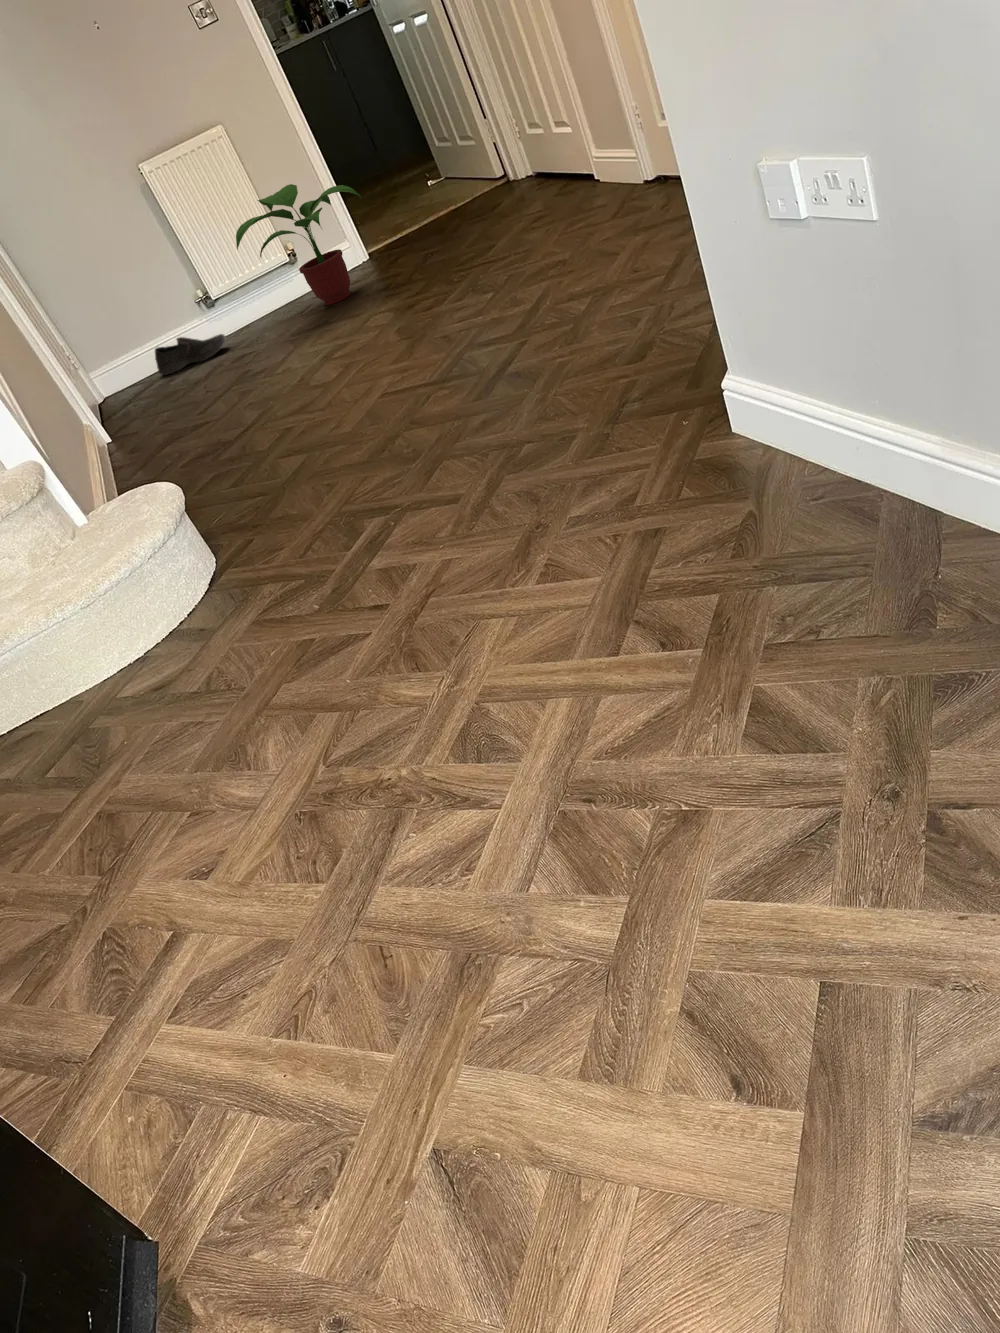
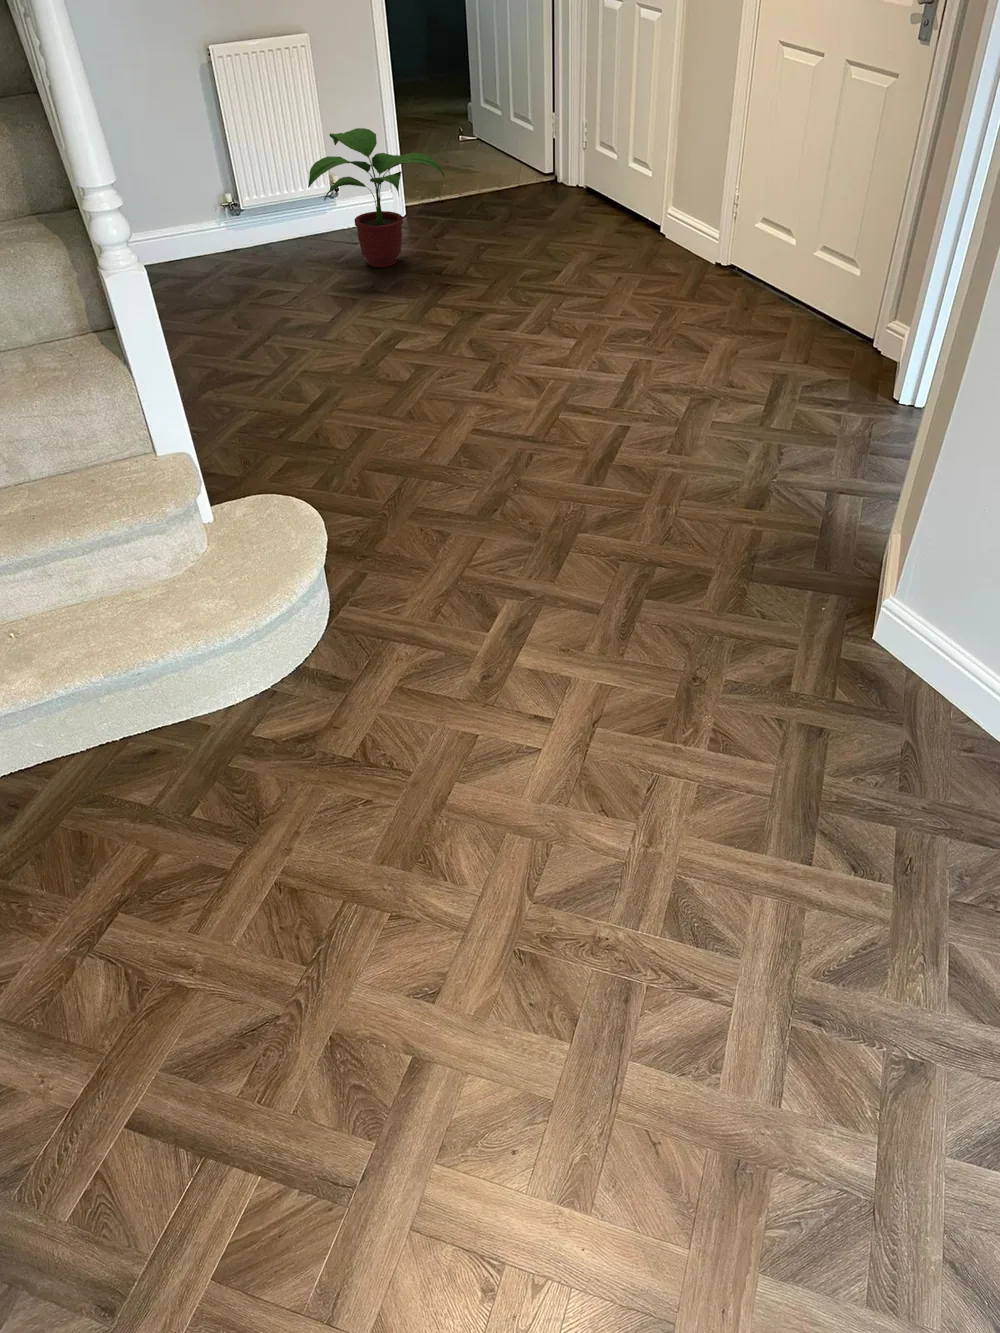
shoe: present [155,334,226,375] -> none [172,247,256,281]

